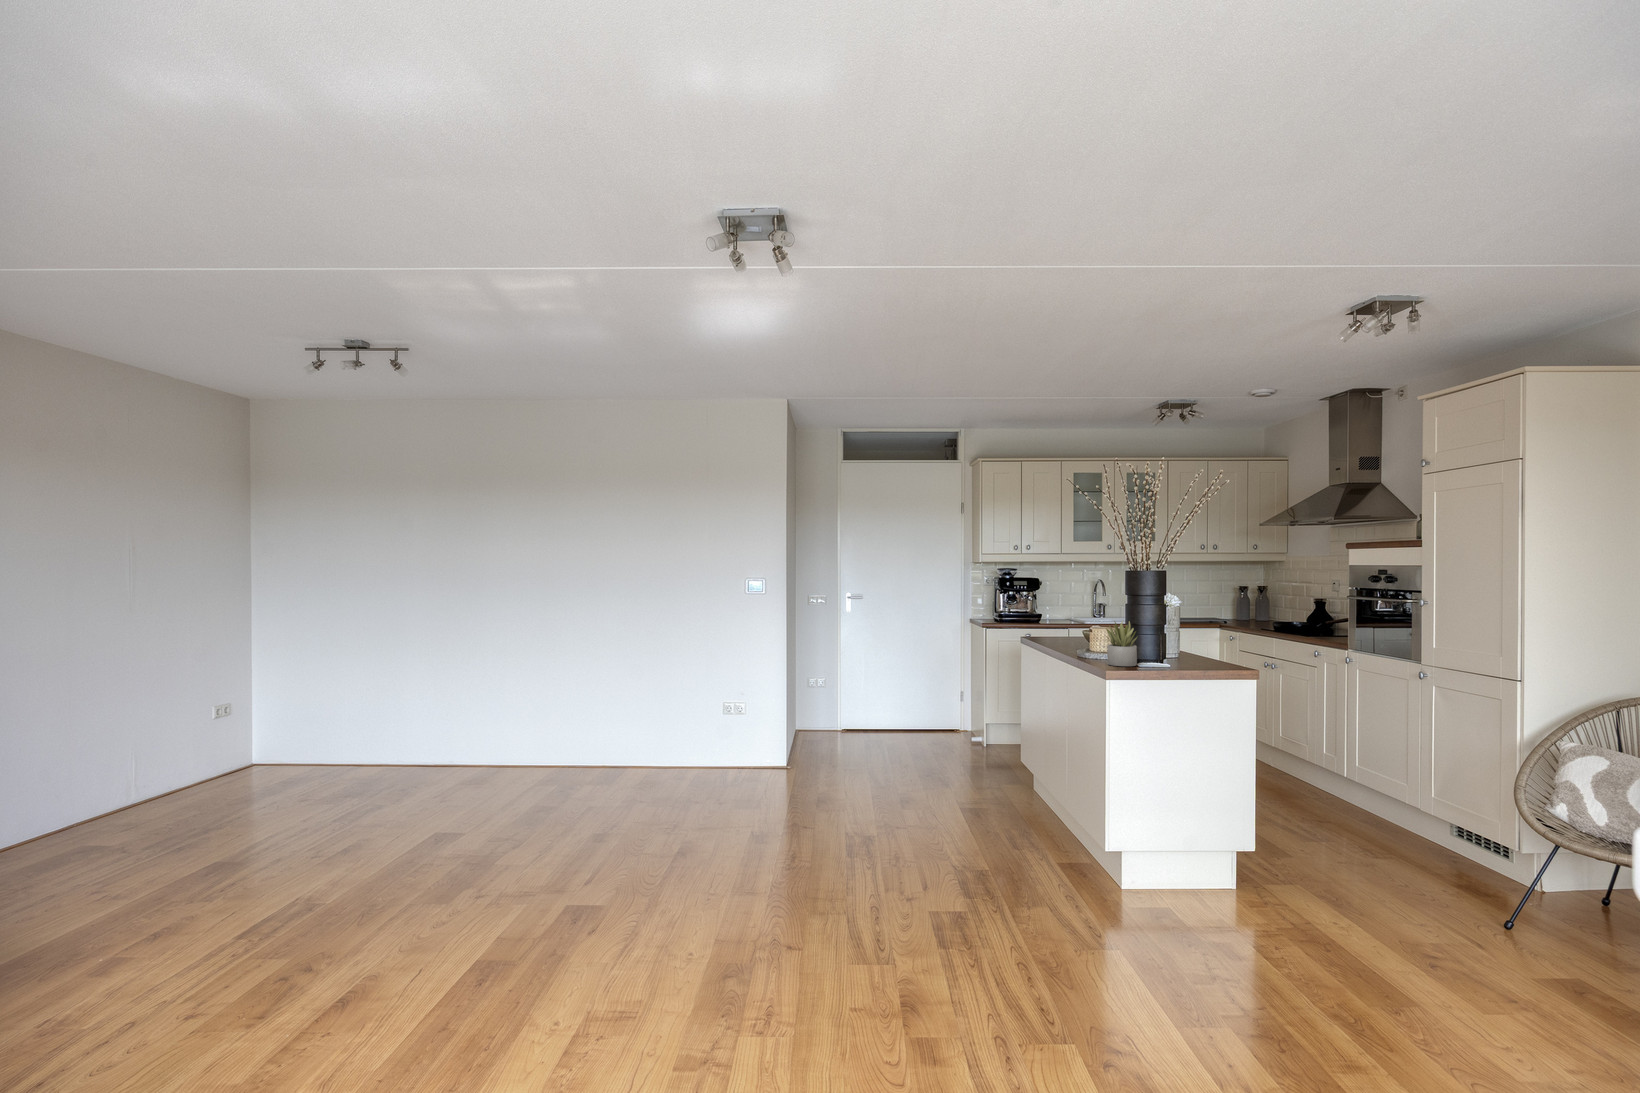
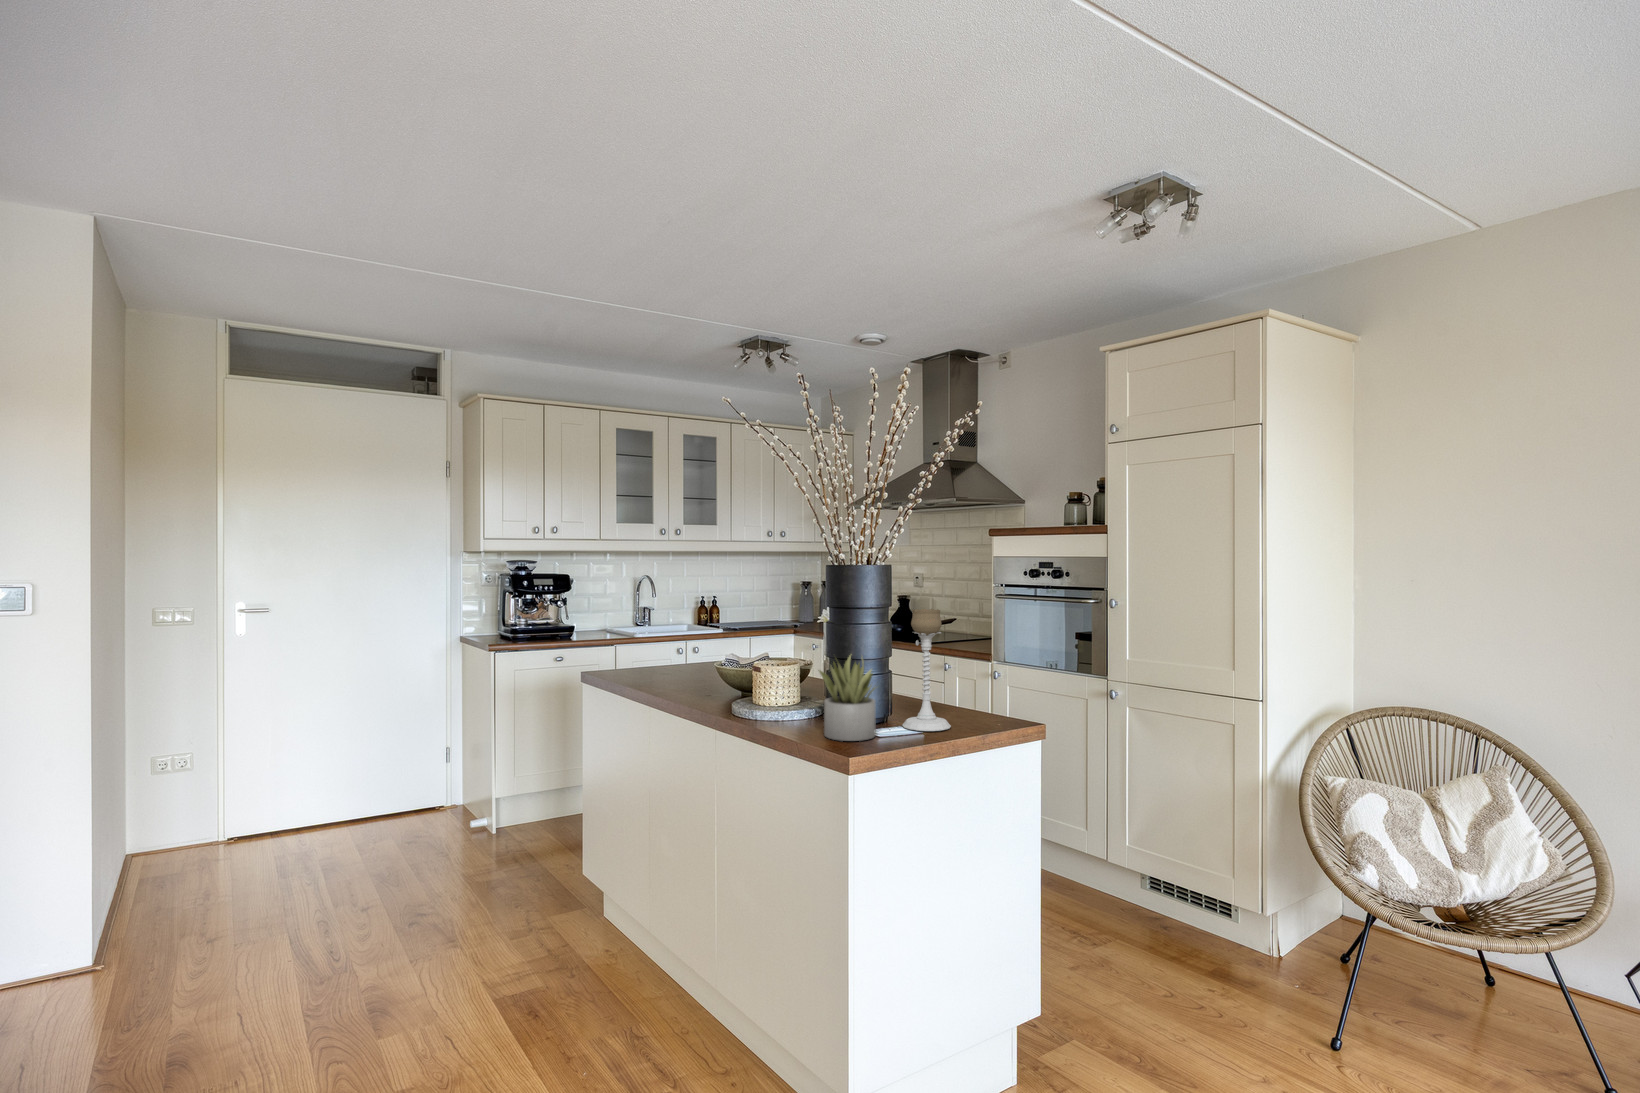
candle holder: none [1160,598,1191,667] -> present [902,609,951,731]

